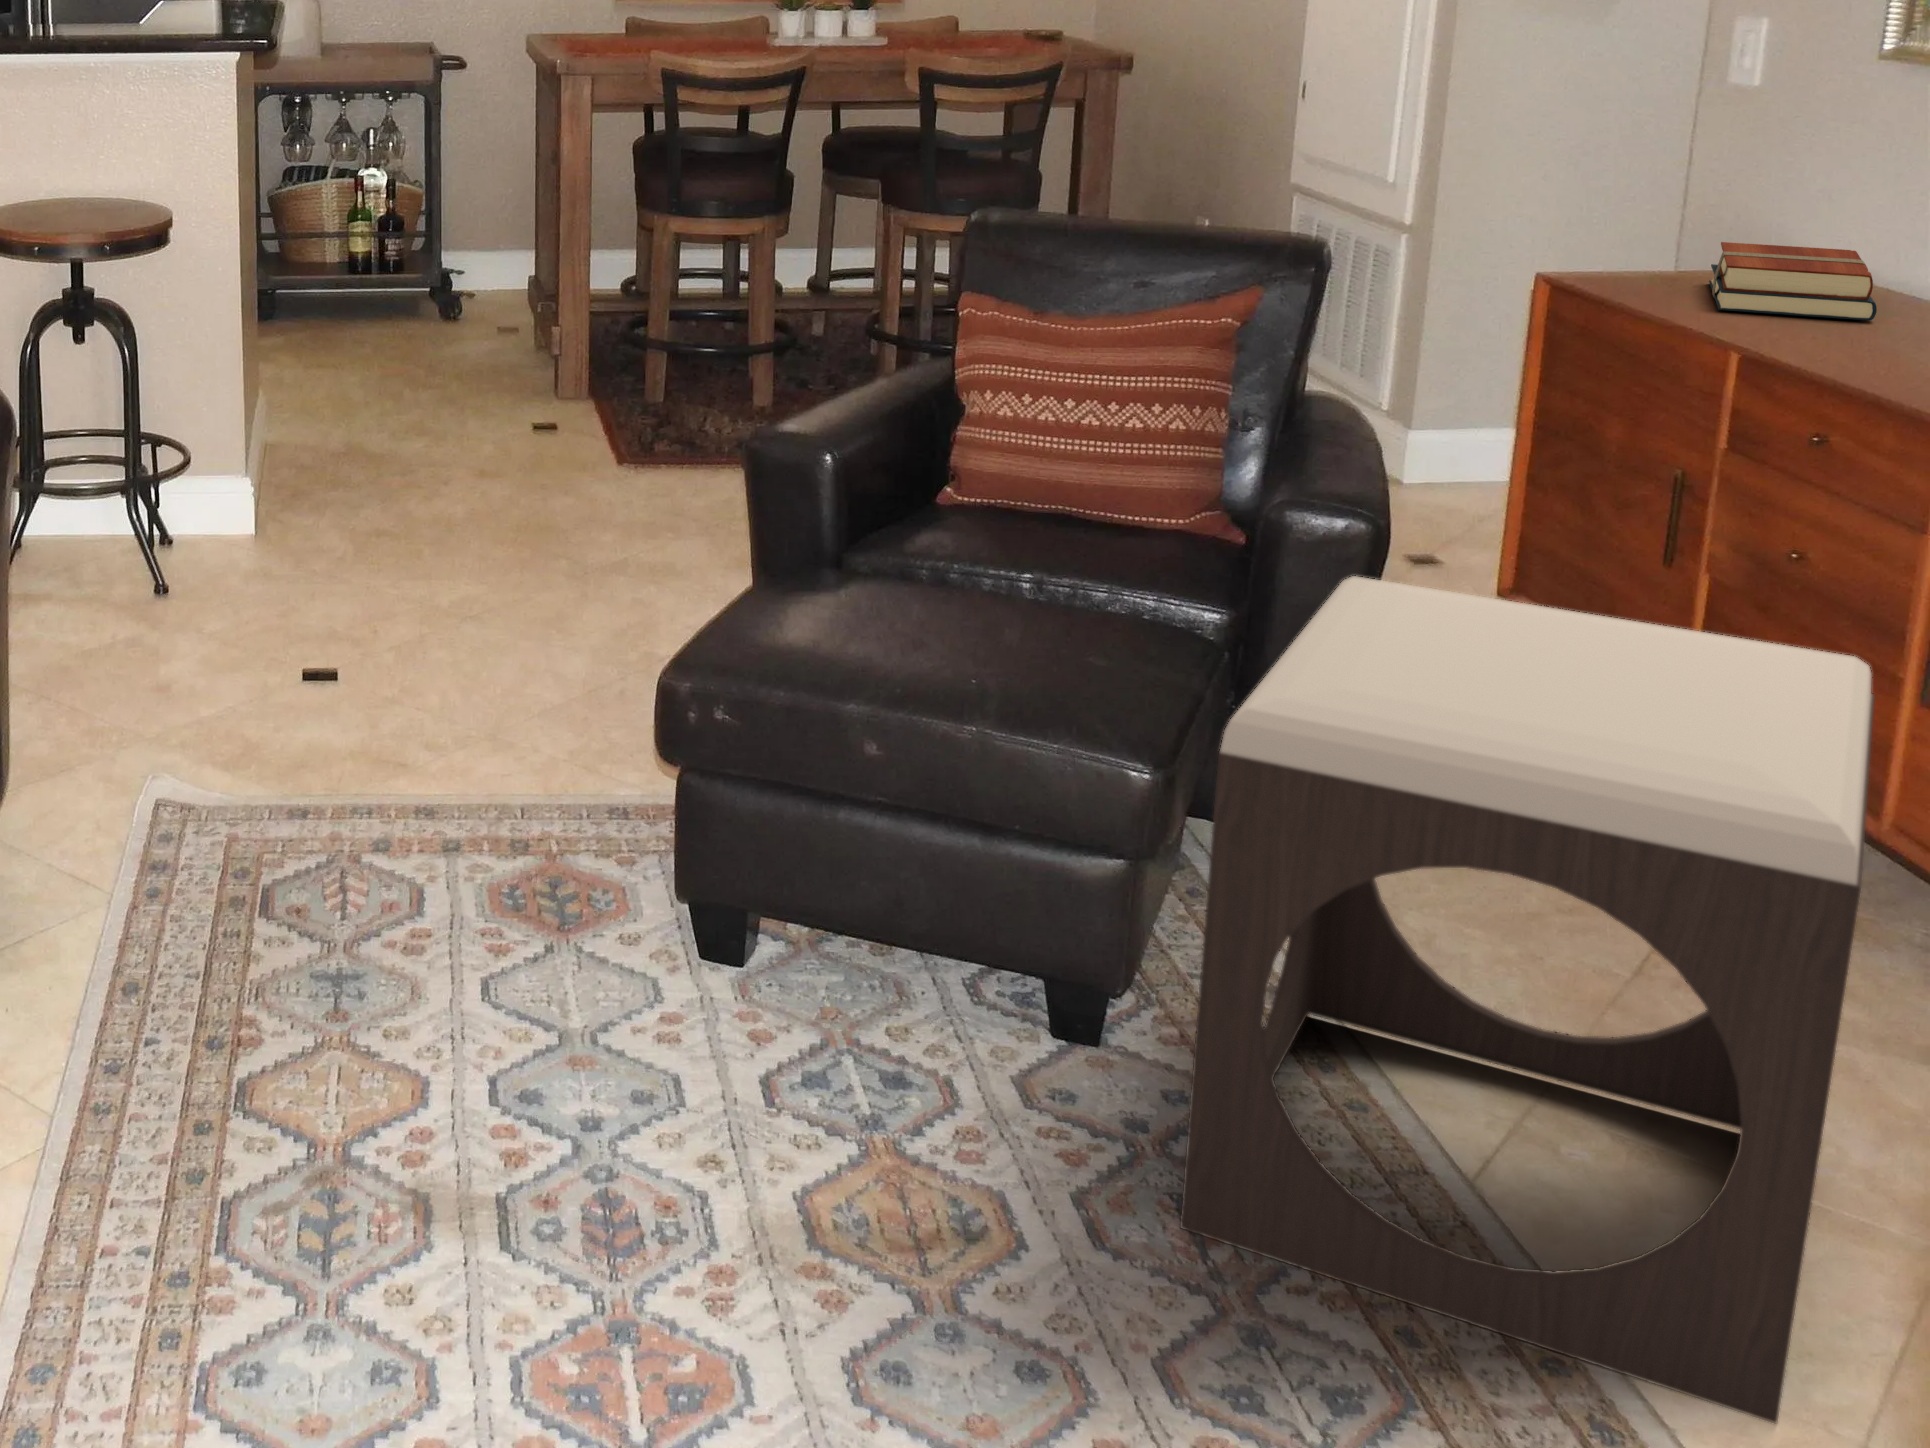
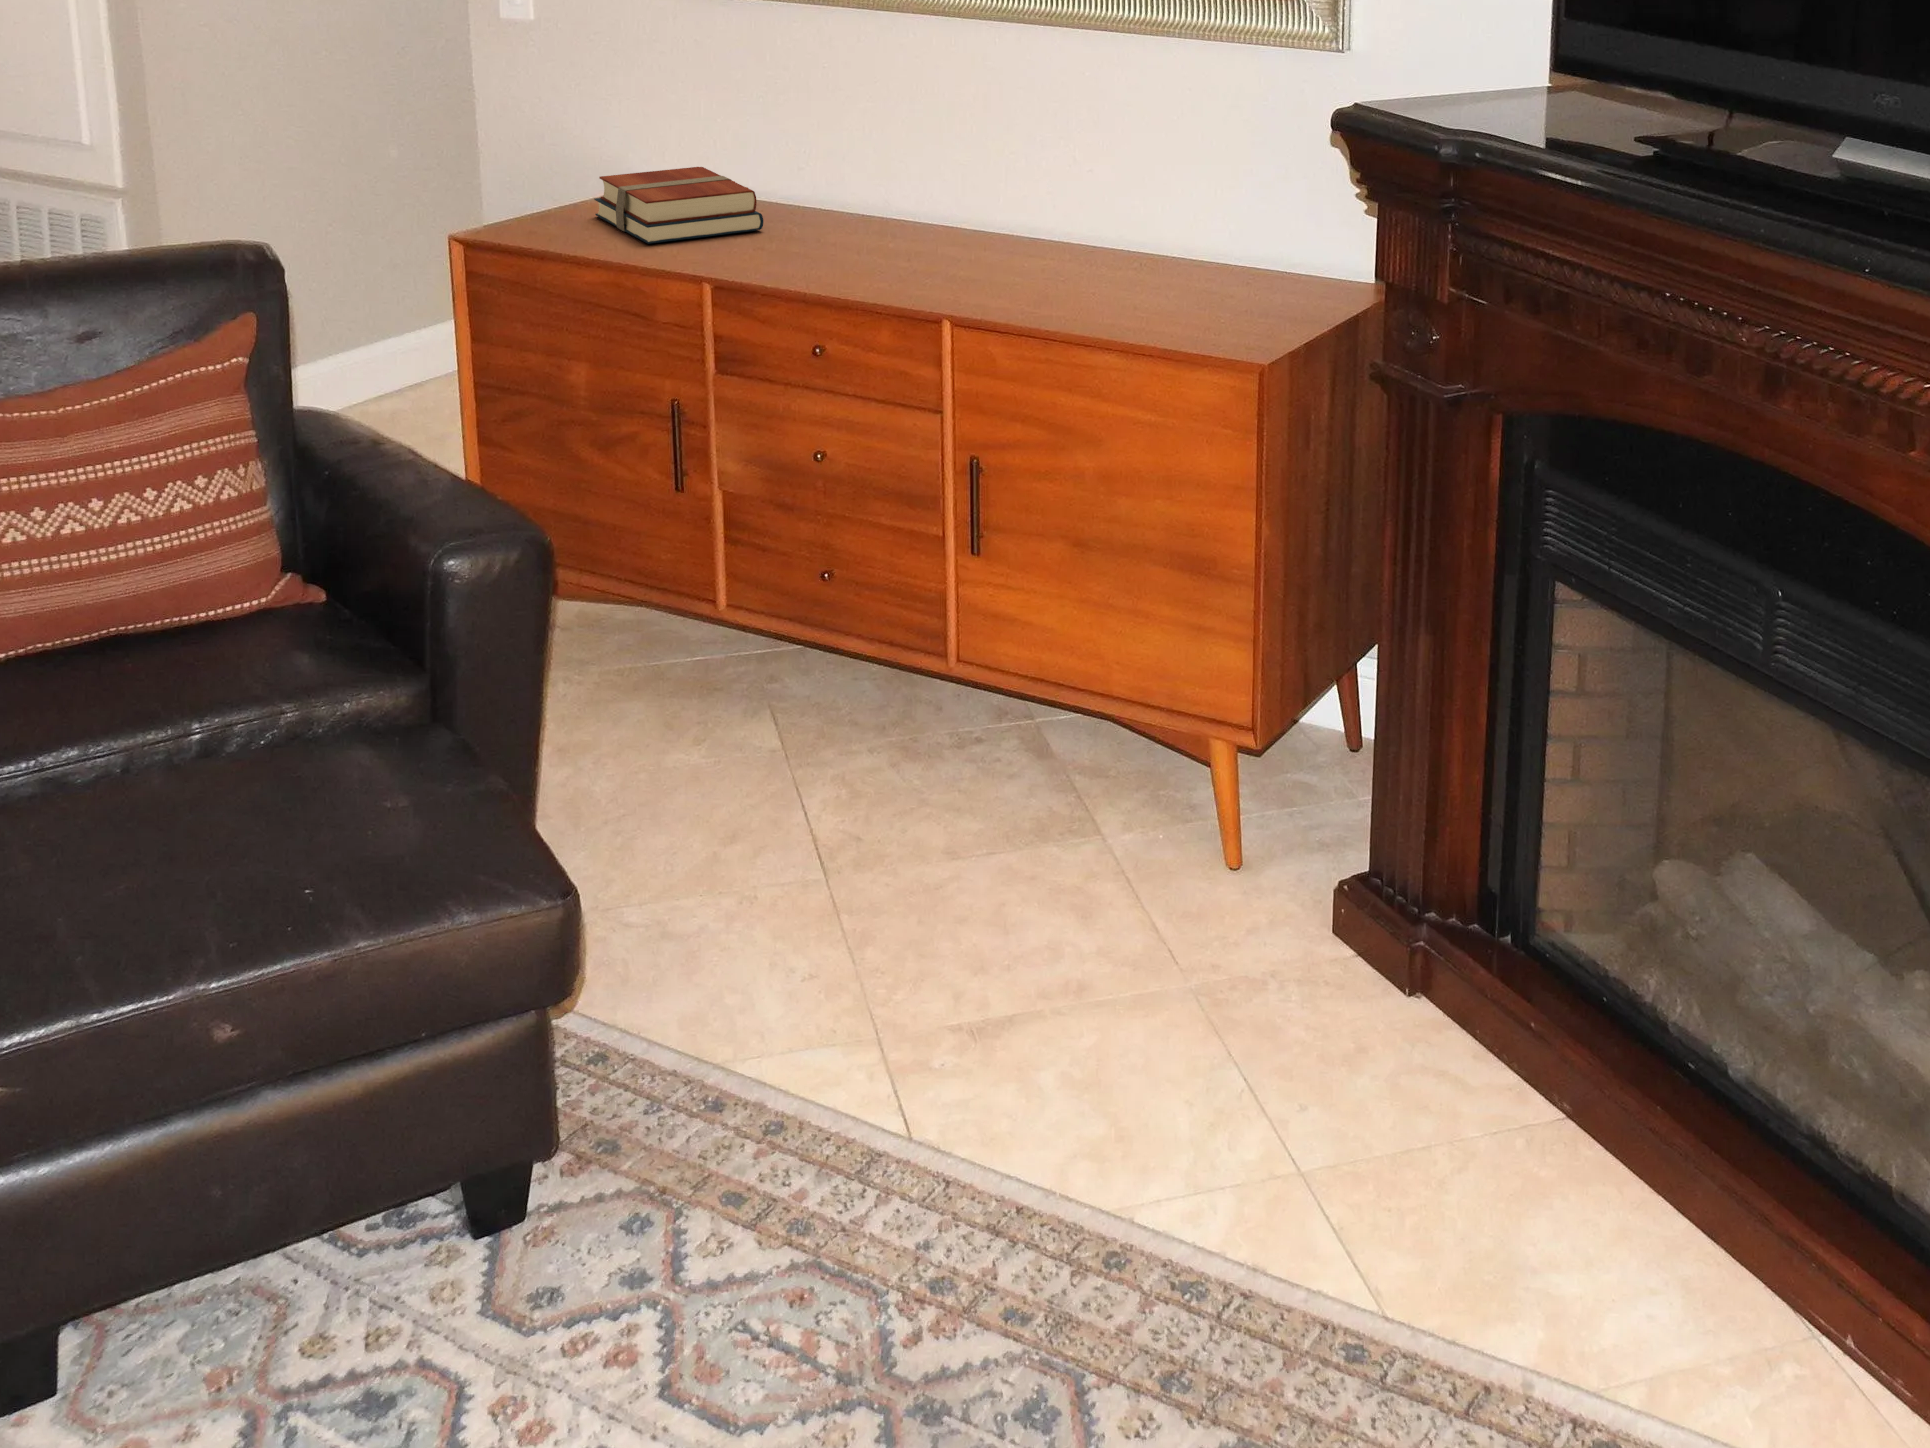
footstool: present [1180,576,1874,1423] -> none [617,542,1266,1356]

